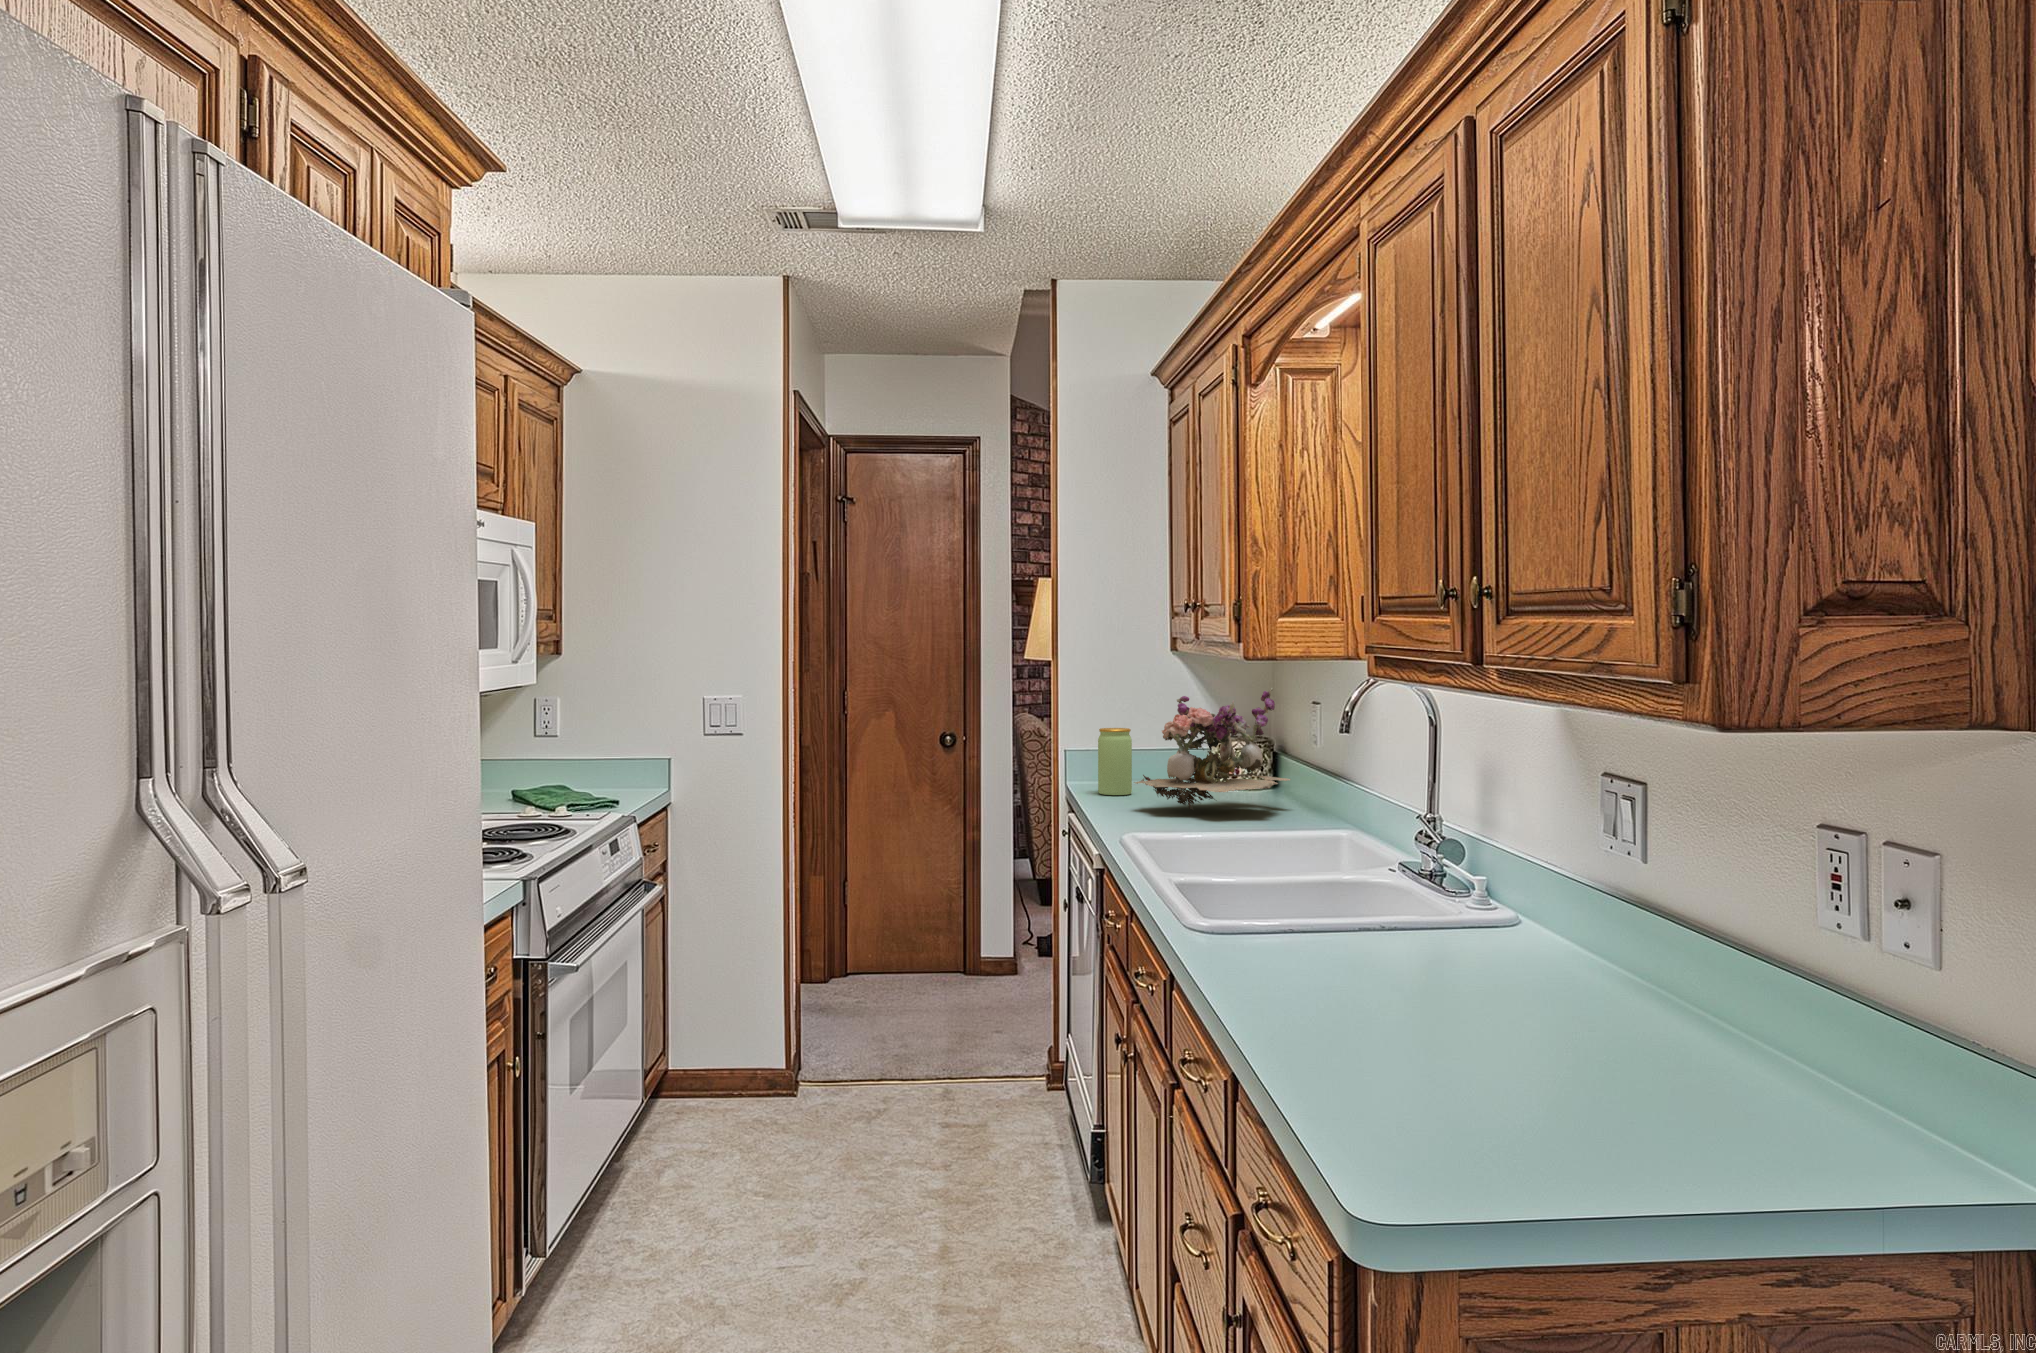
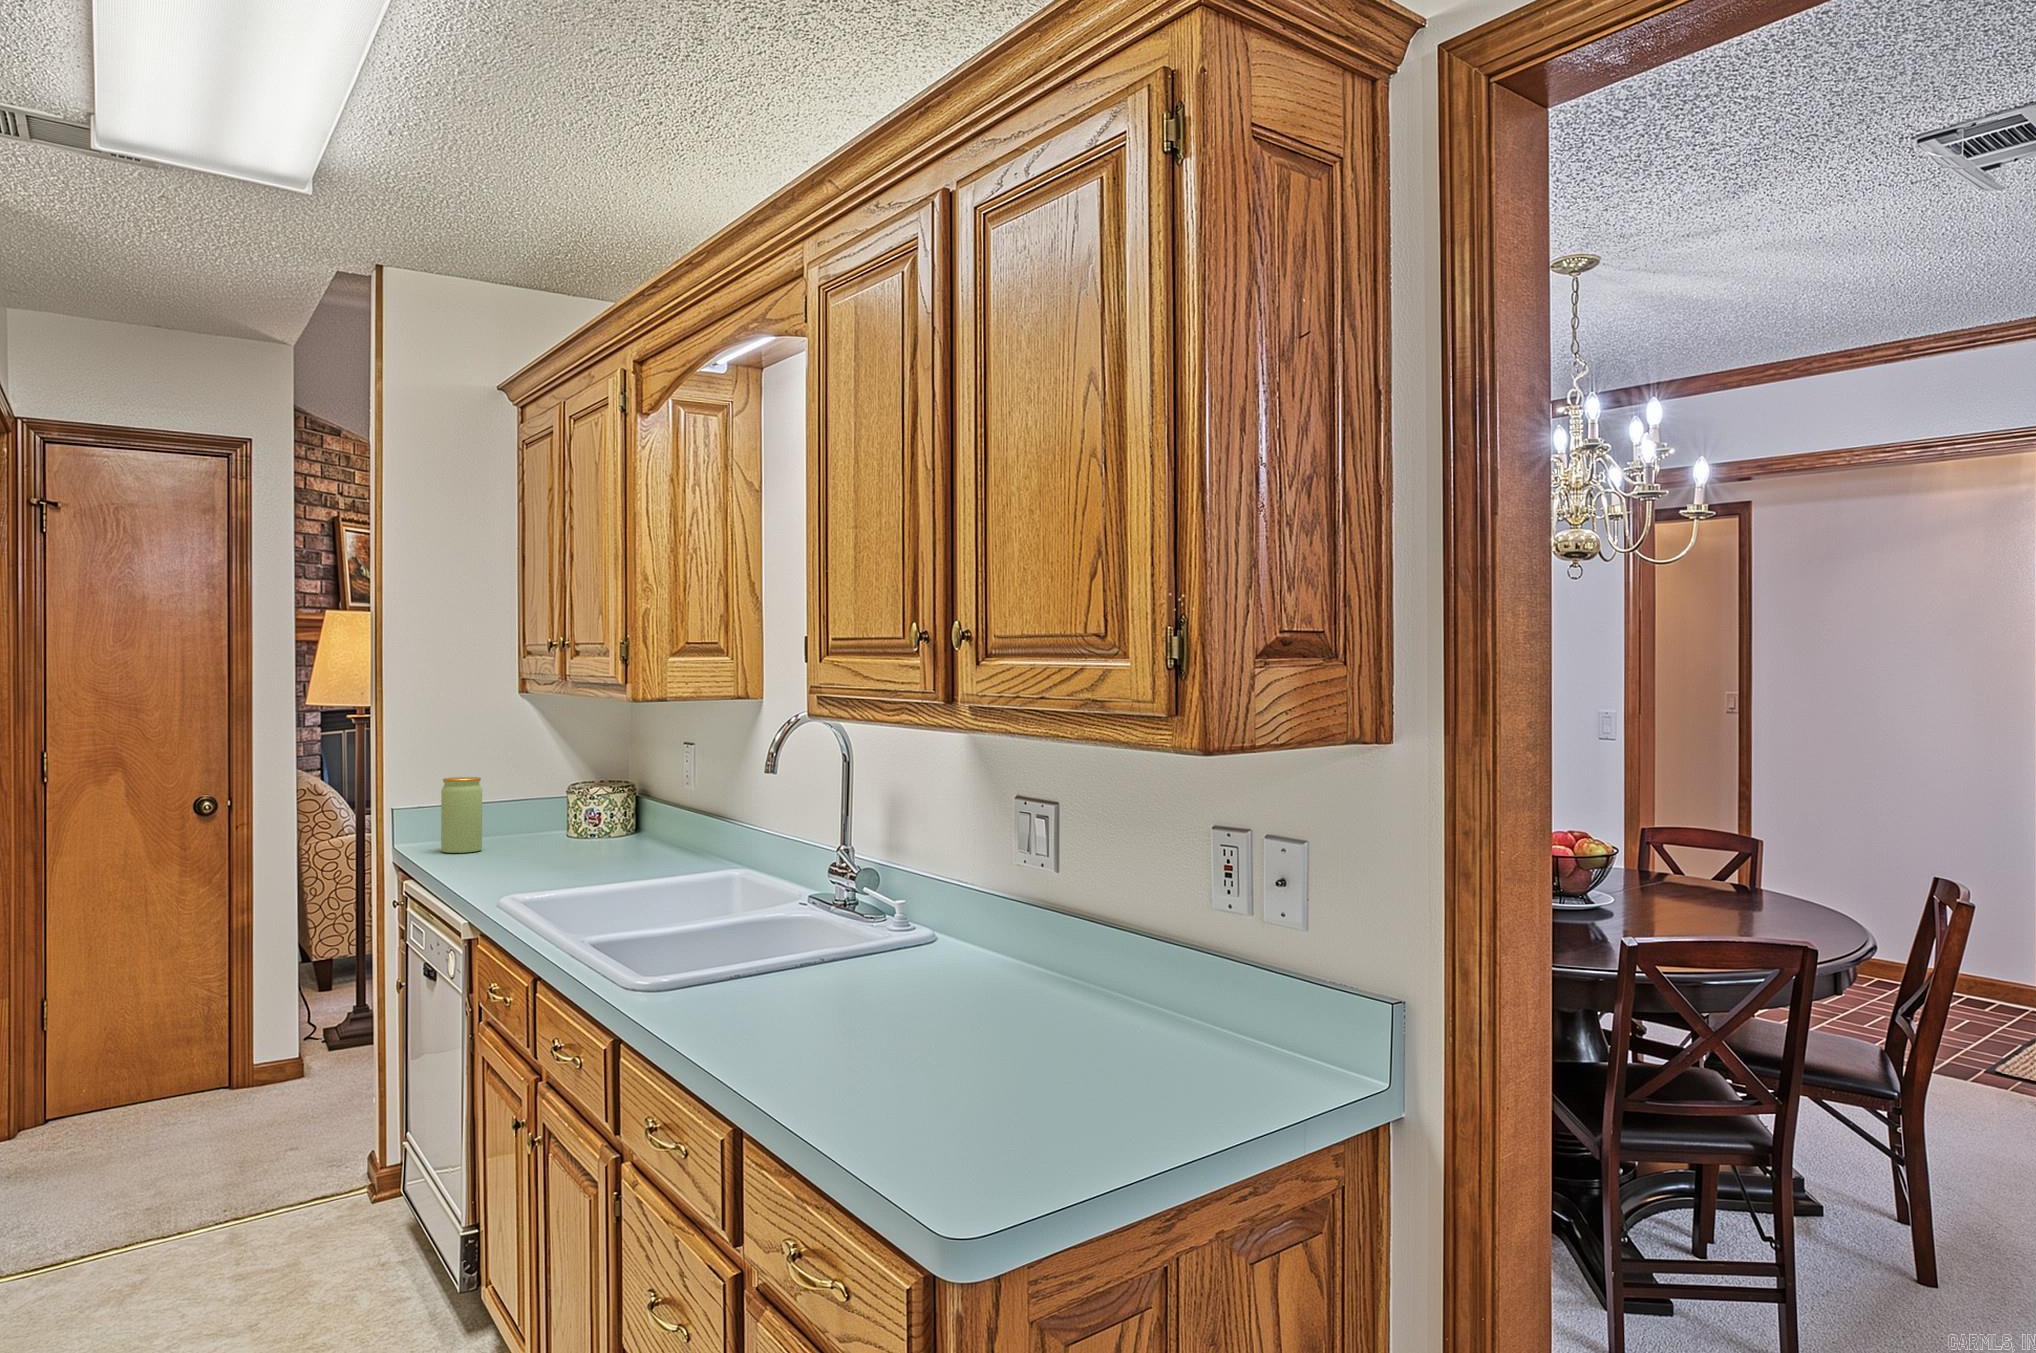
flower arrangement: present [1134,688,1290,809] -> none [495,729,668,862]

